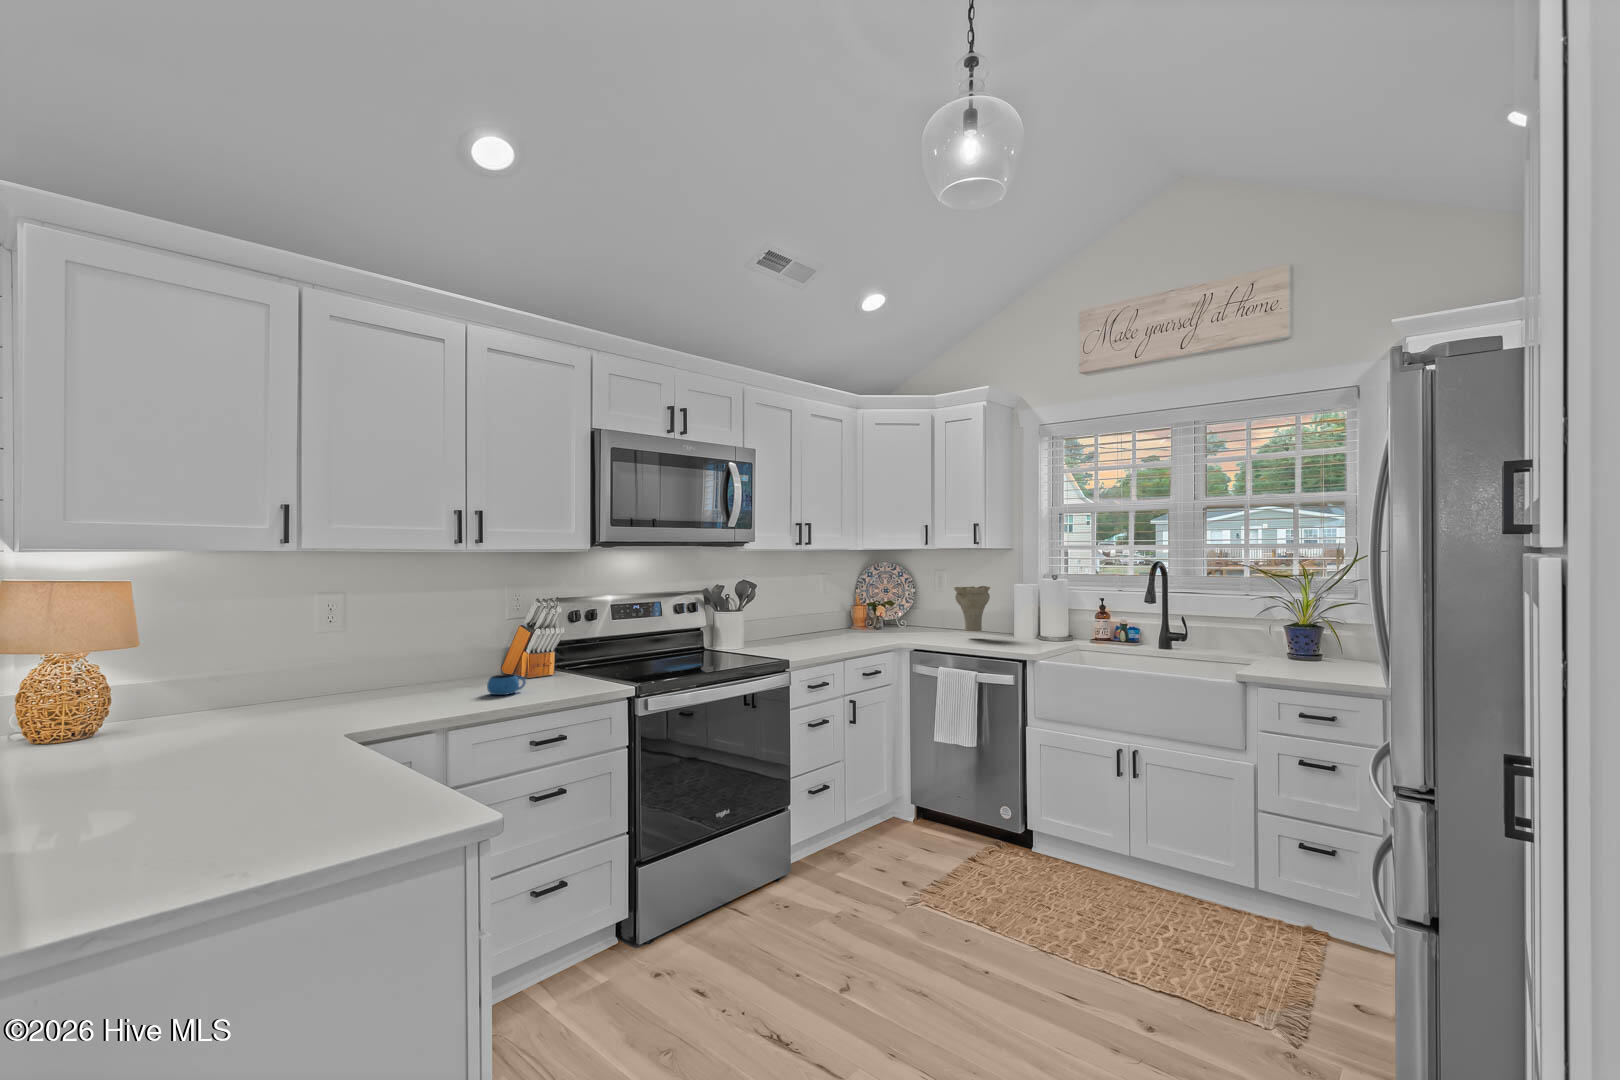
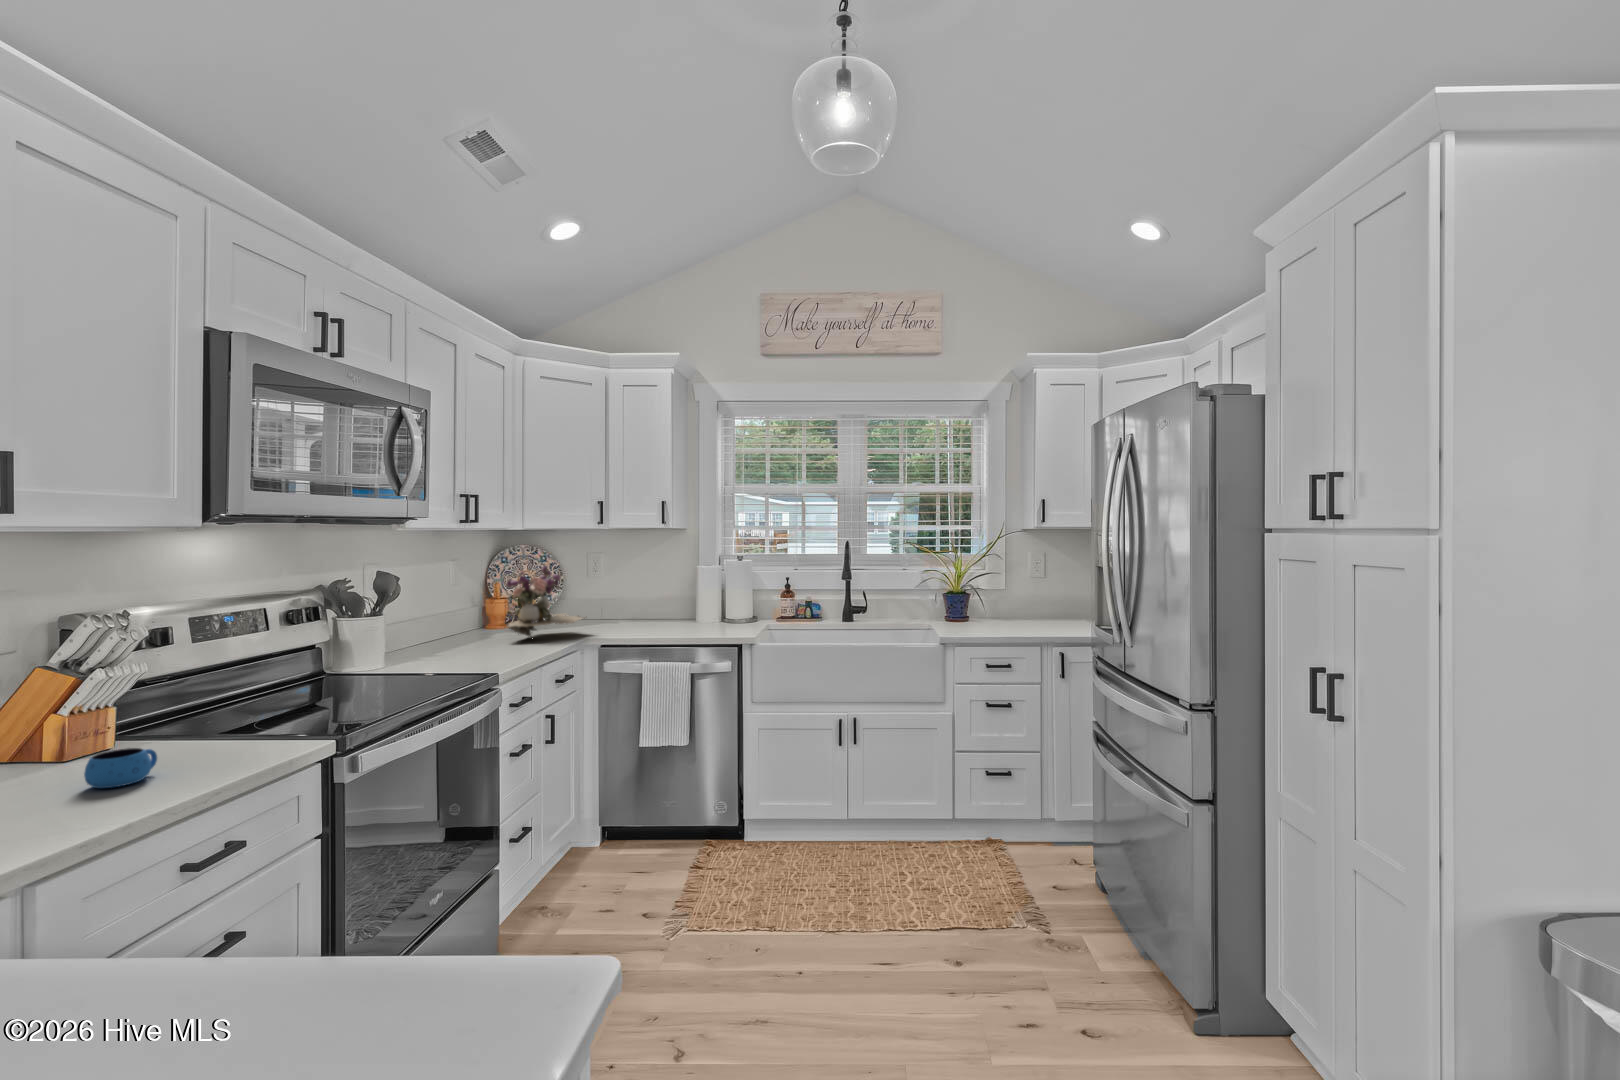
flower arrangement: none [841,579,909,639] -> present [505,566,585,637]
vase: present [954,586,990,631] -> none [629,565,675,623]

